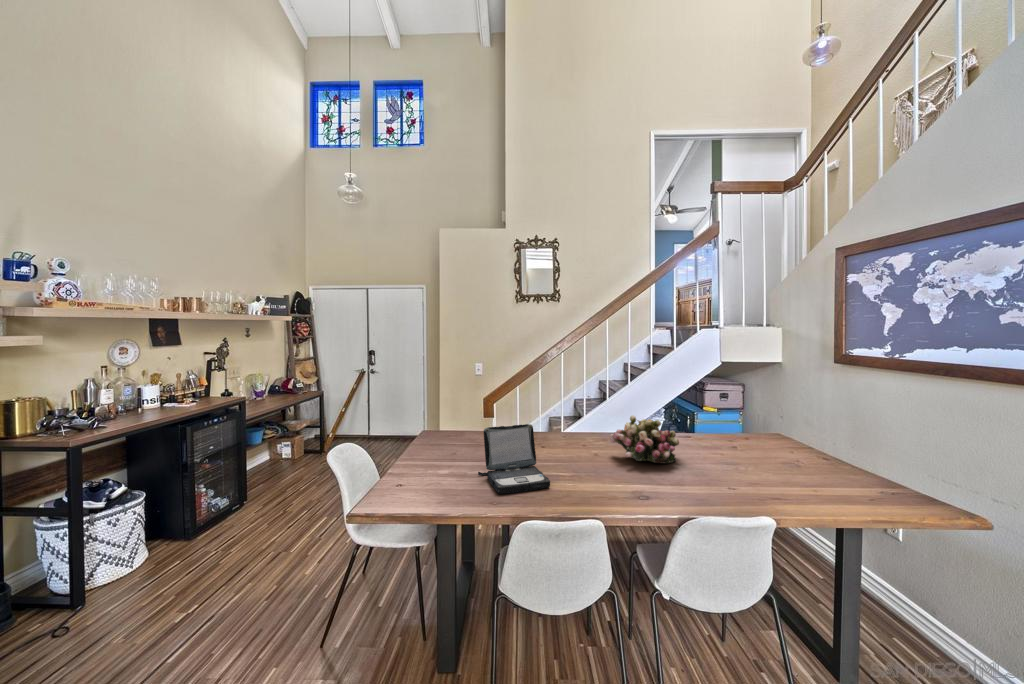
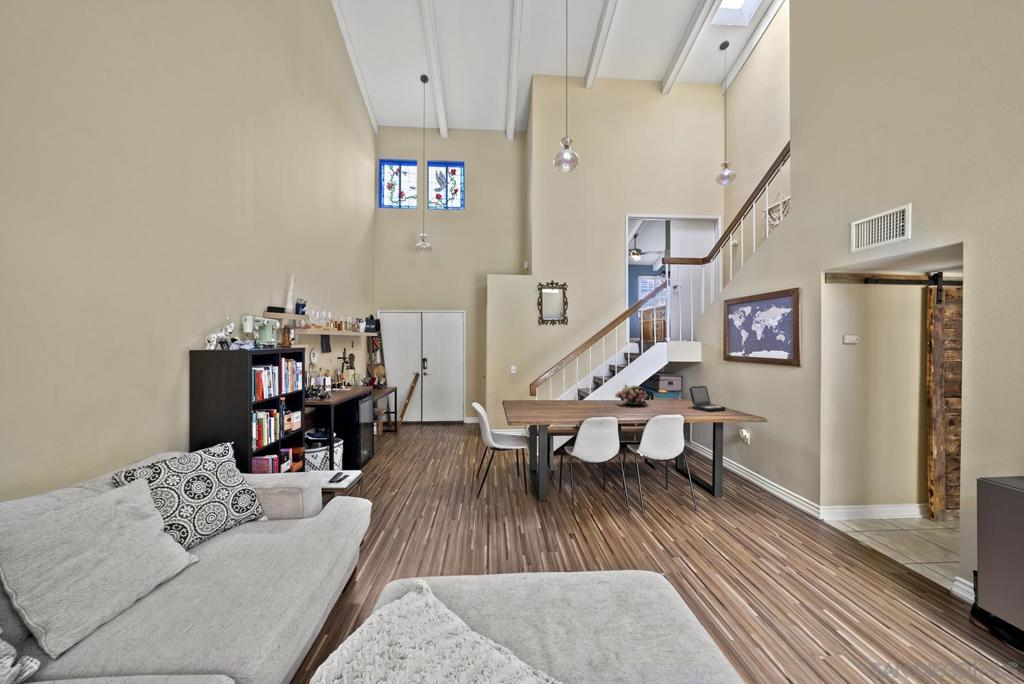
laptop: present [478,424,550,494] -> present [689,386,726,411]

